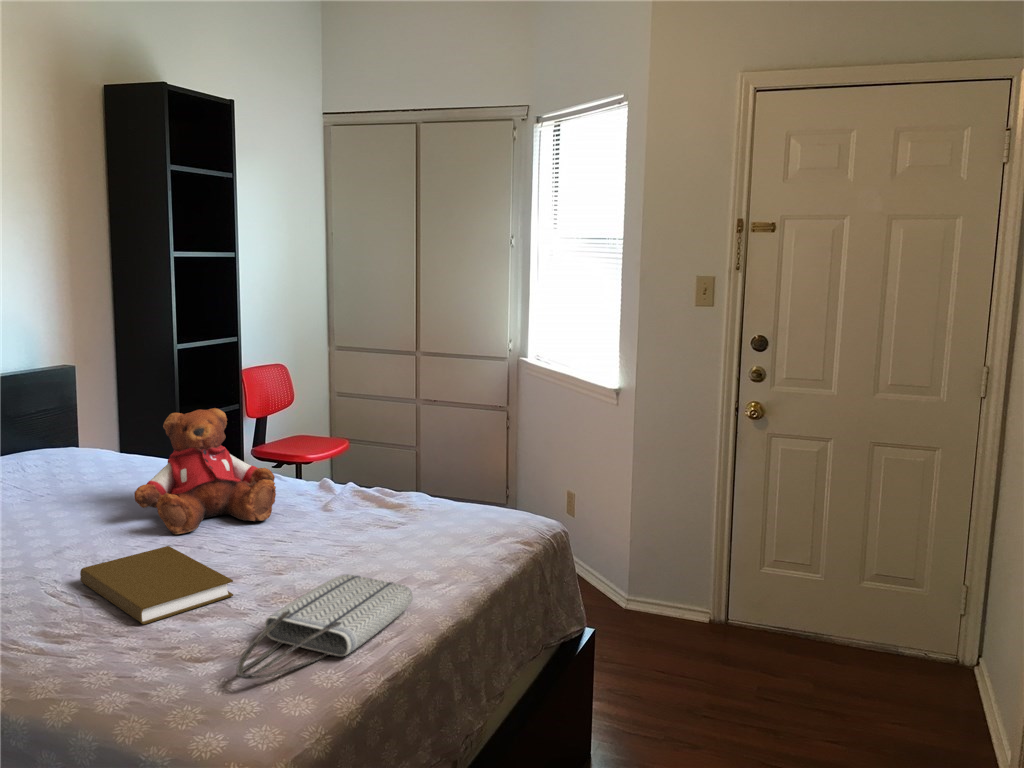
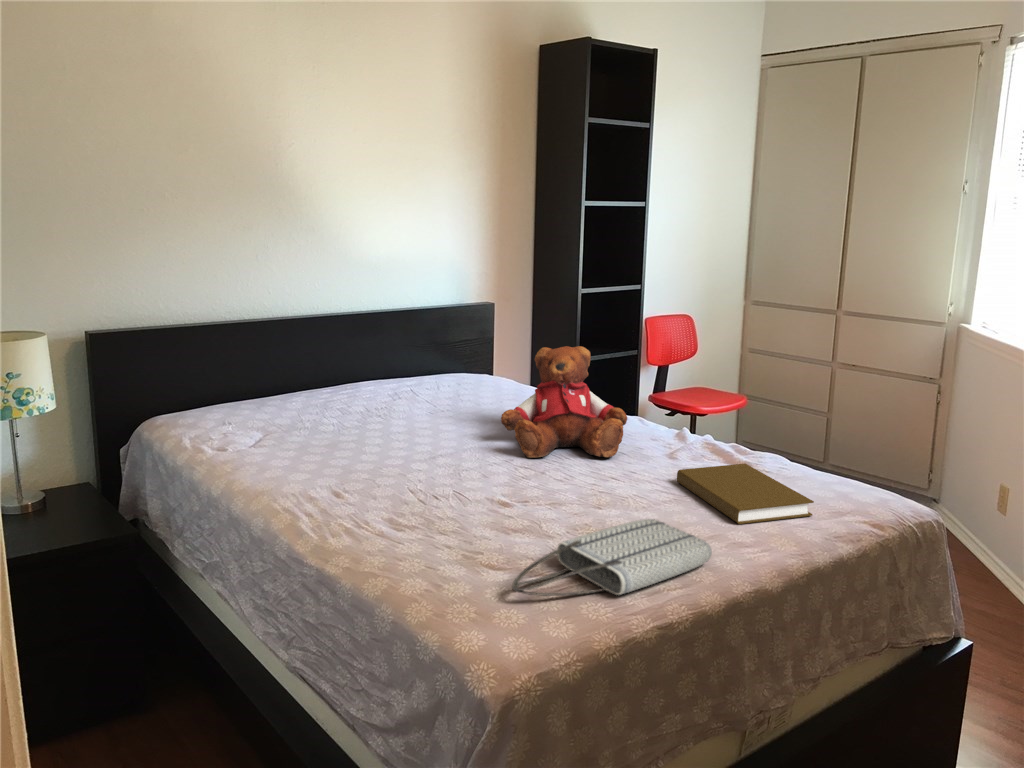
book: present [80,546,233,624] -> present [677,464,814,524]

